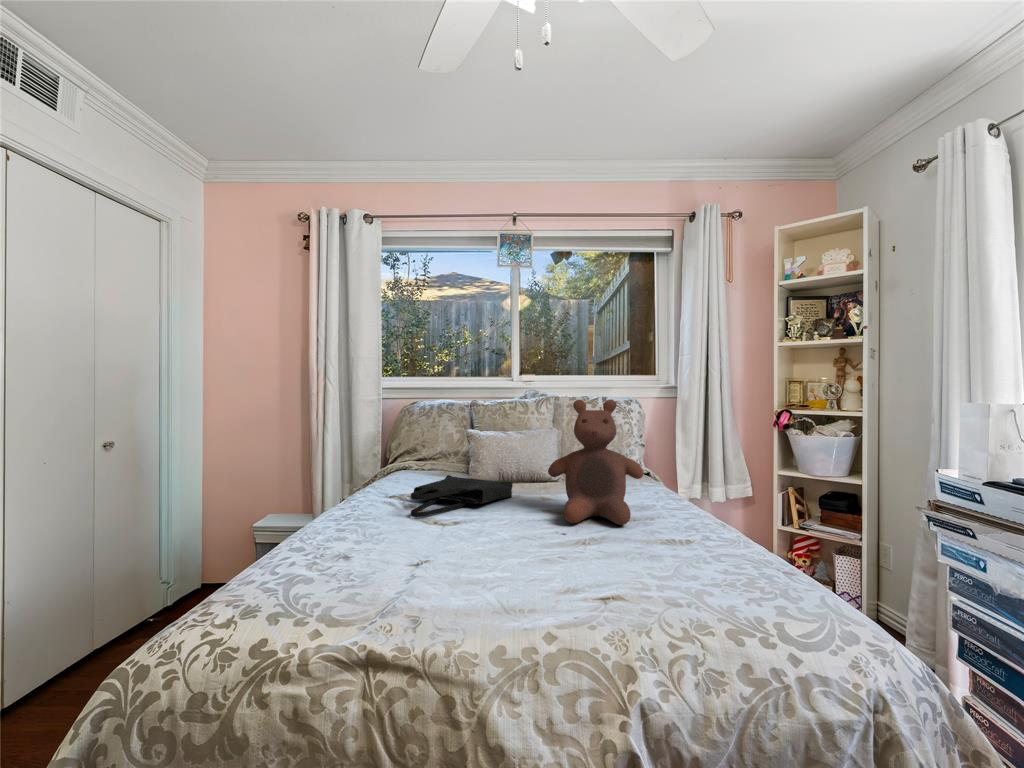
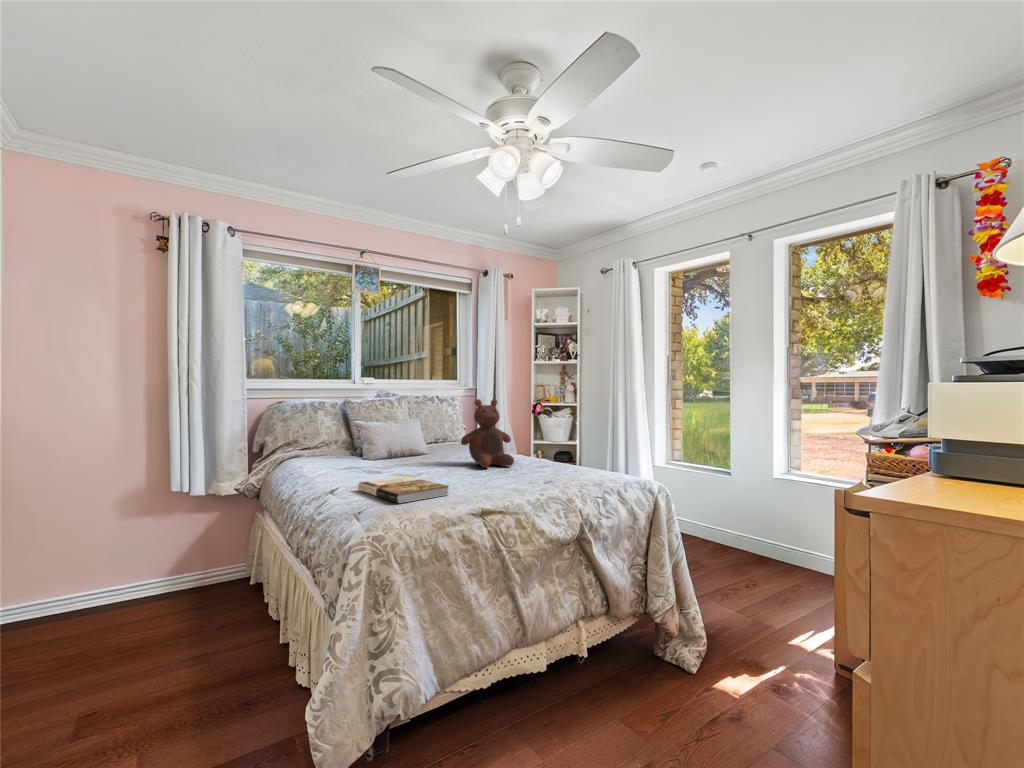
tote bag: present [411,475,513,517] -> none [366,453,425,476]
book: none [256,527,397,593] -> present [358,476,449,503]

